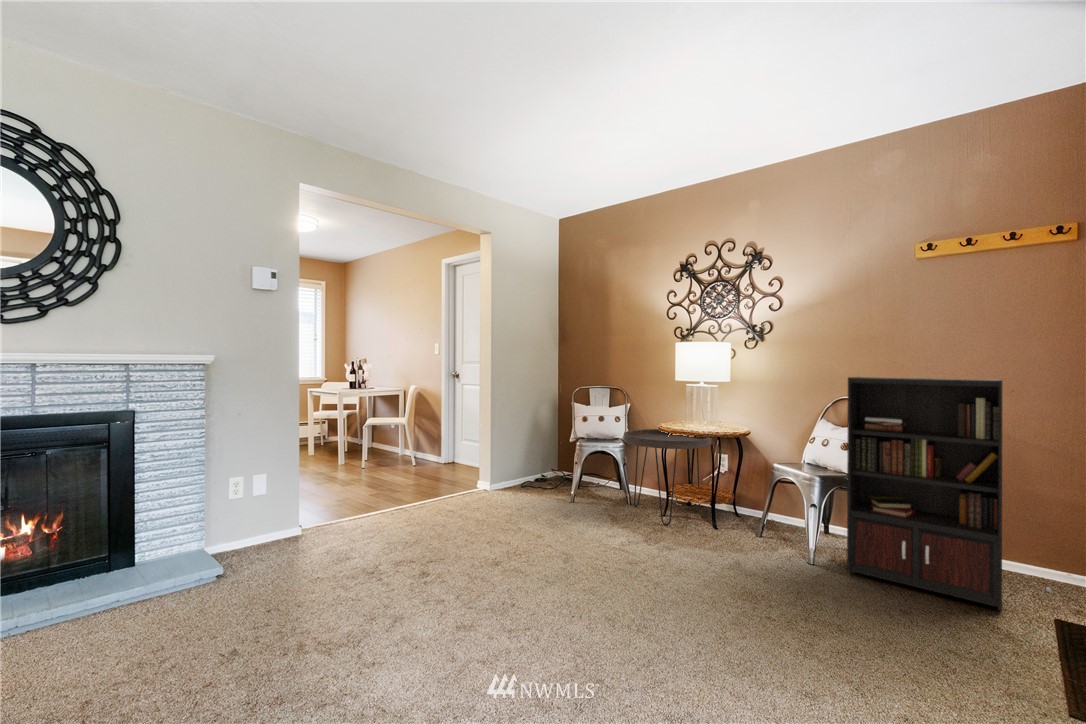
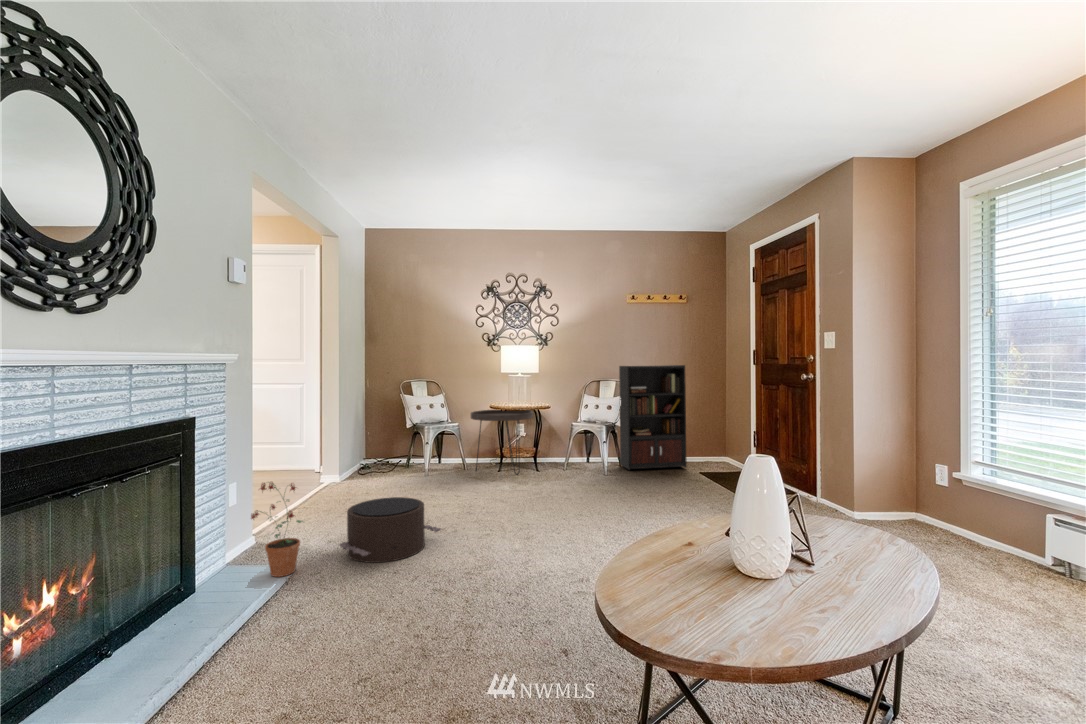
potted plant: none [236,469,279,556] -> present [251,482,303,577]
pouf: none [283,508,398,579] -> present [339,497,441,563]

